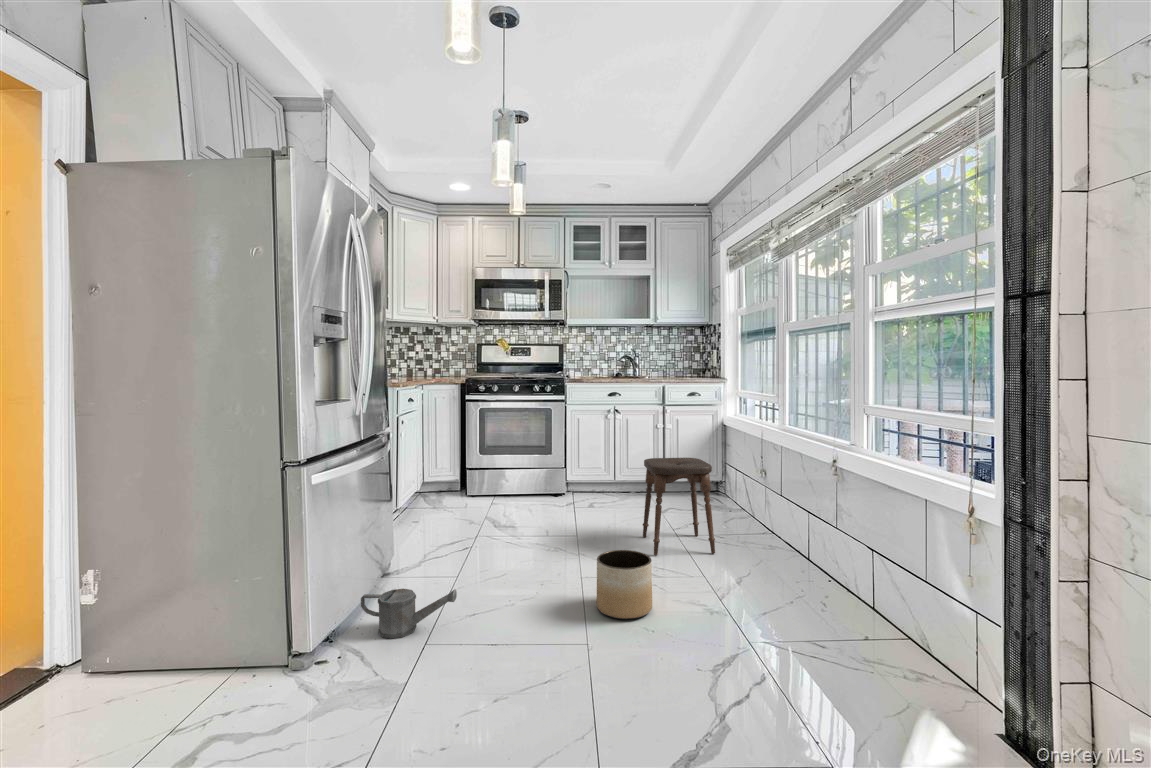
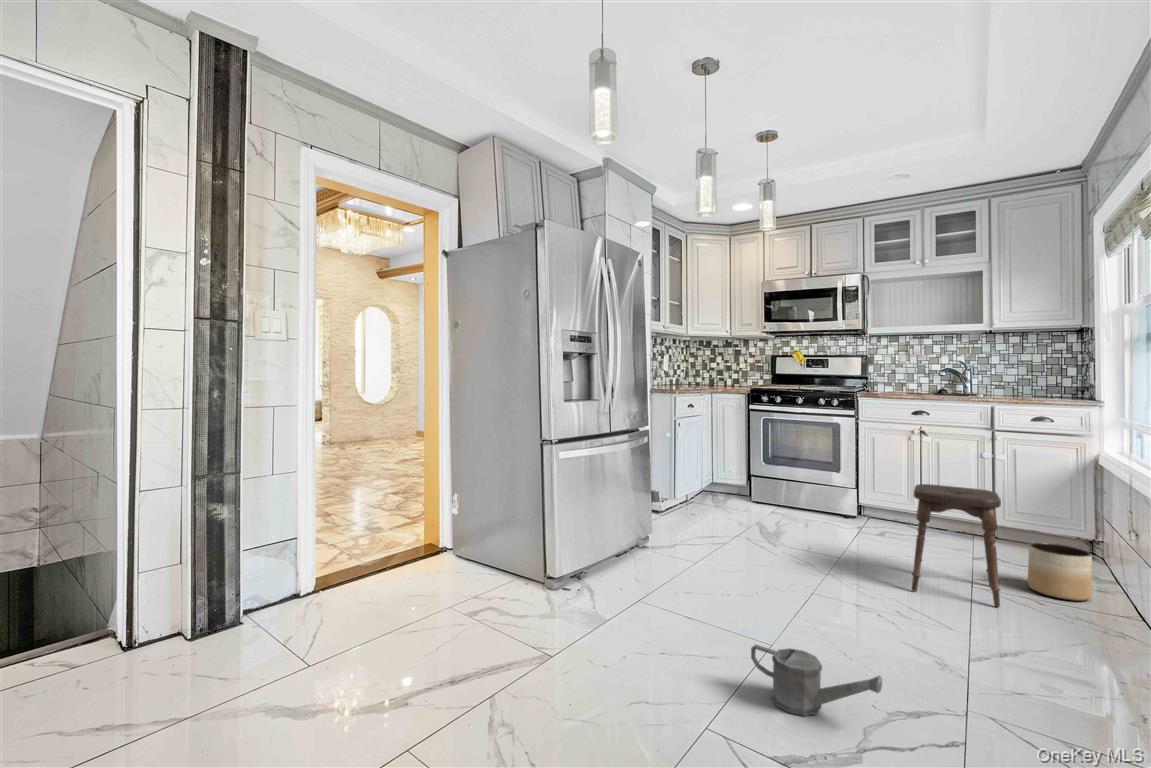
planter: present [597,550,652,619] -> present [1028,543,1092,601]
watering can: present [361,589,457,639] -> present [751,645,882,716]

